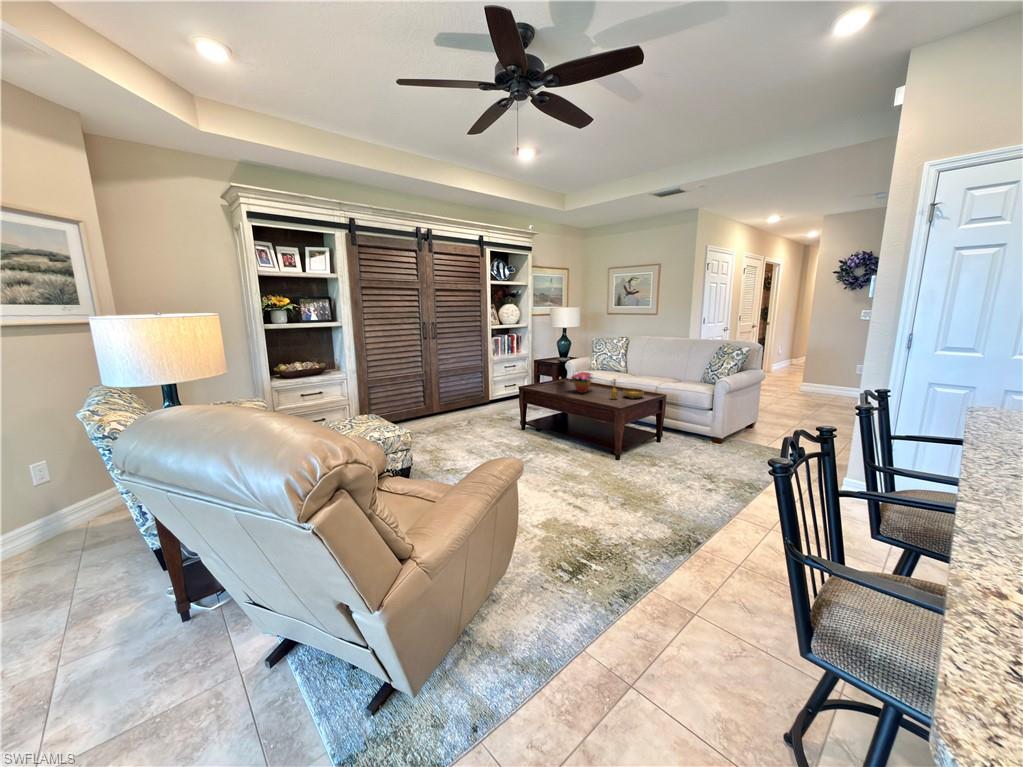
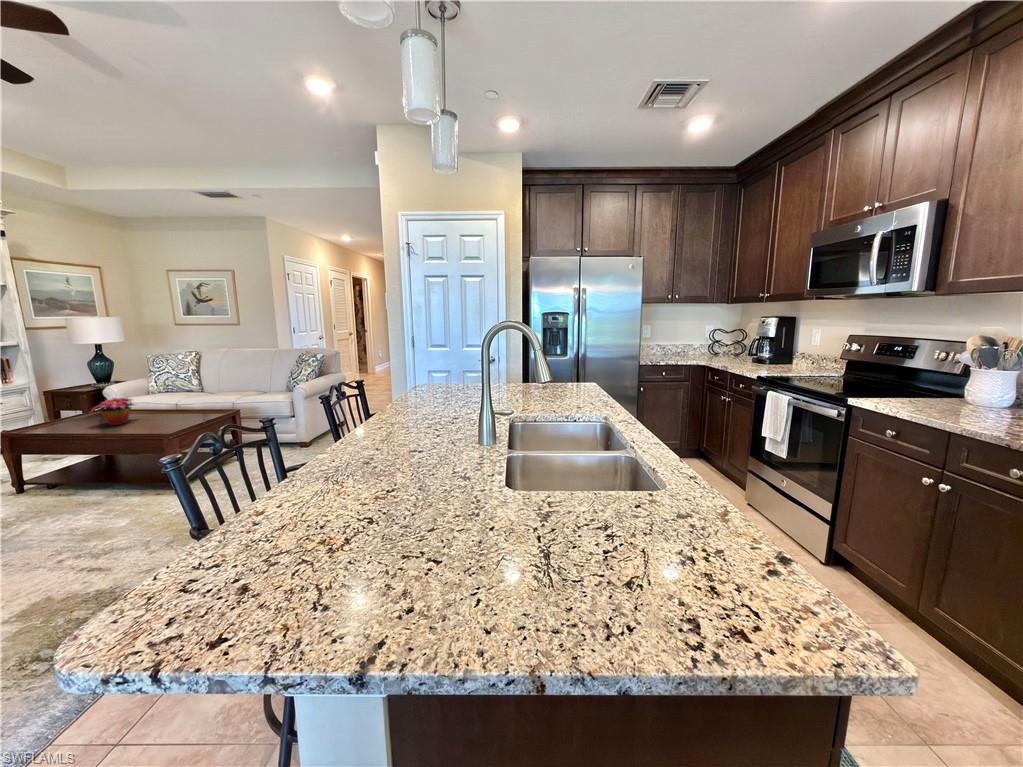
decorative bowl: present [611,379,644,399] -> none [158,401,208,425]

